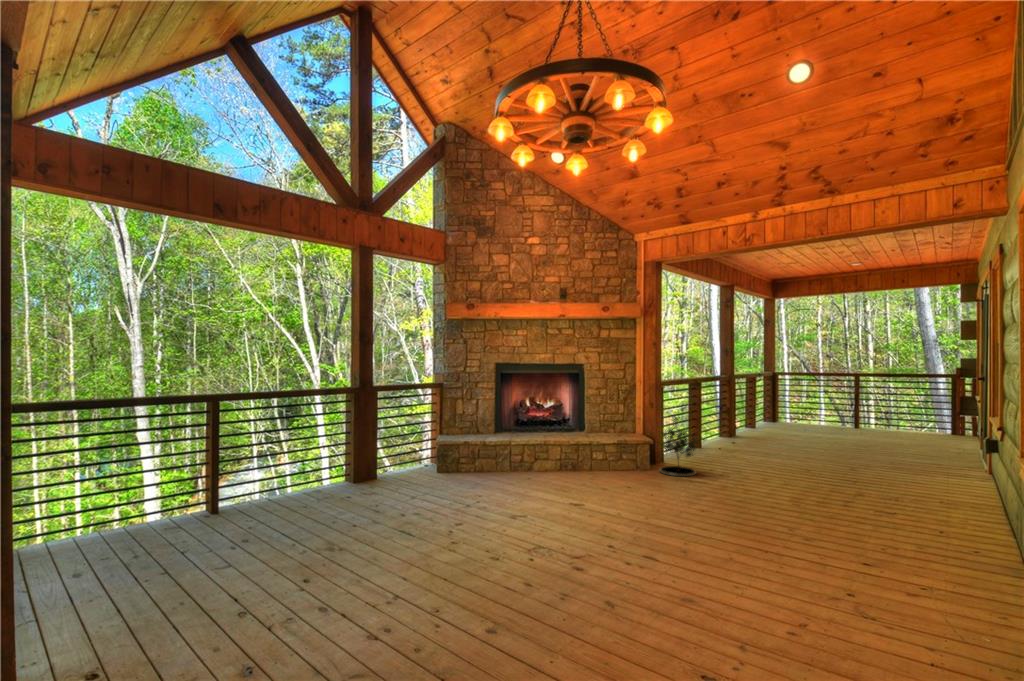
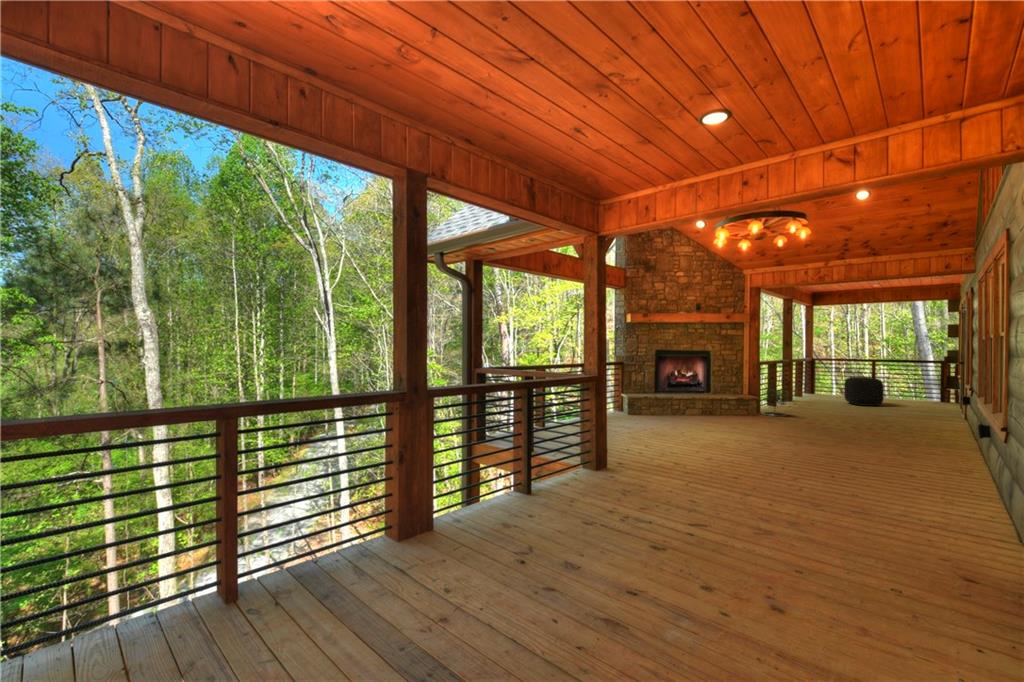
ottoman: none [806,401,864,447] -> present [844,377,884,406]

